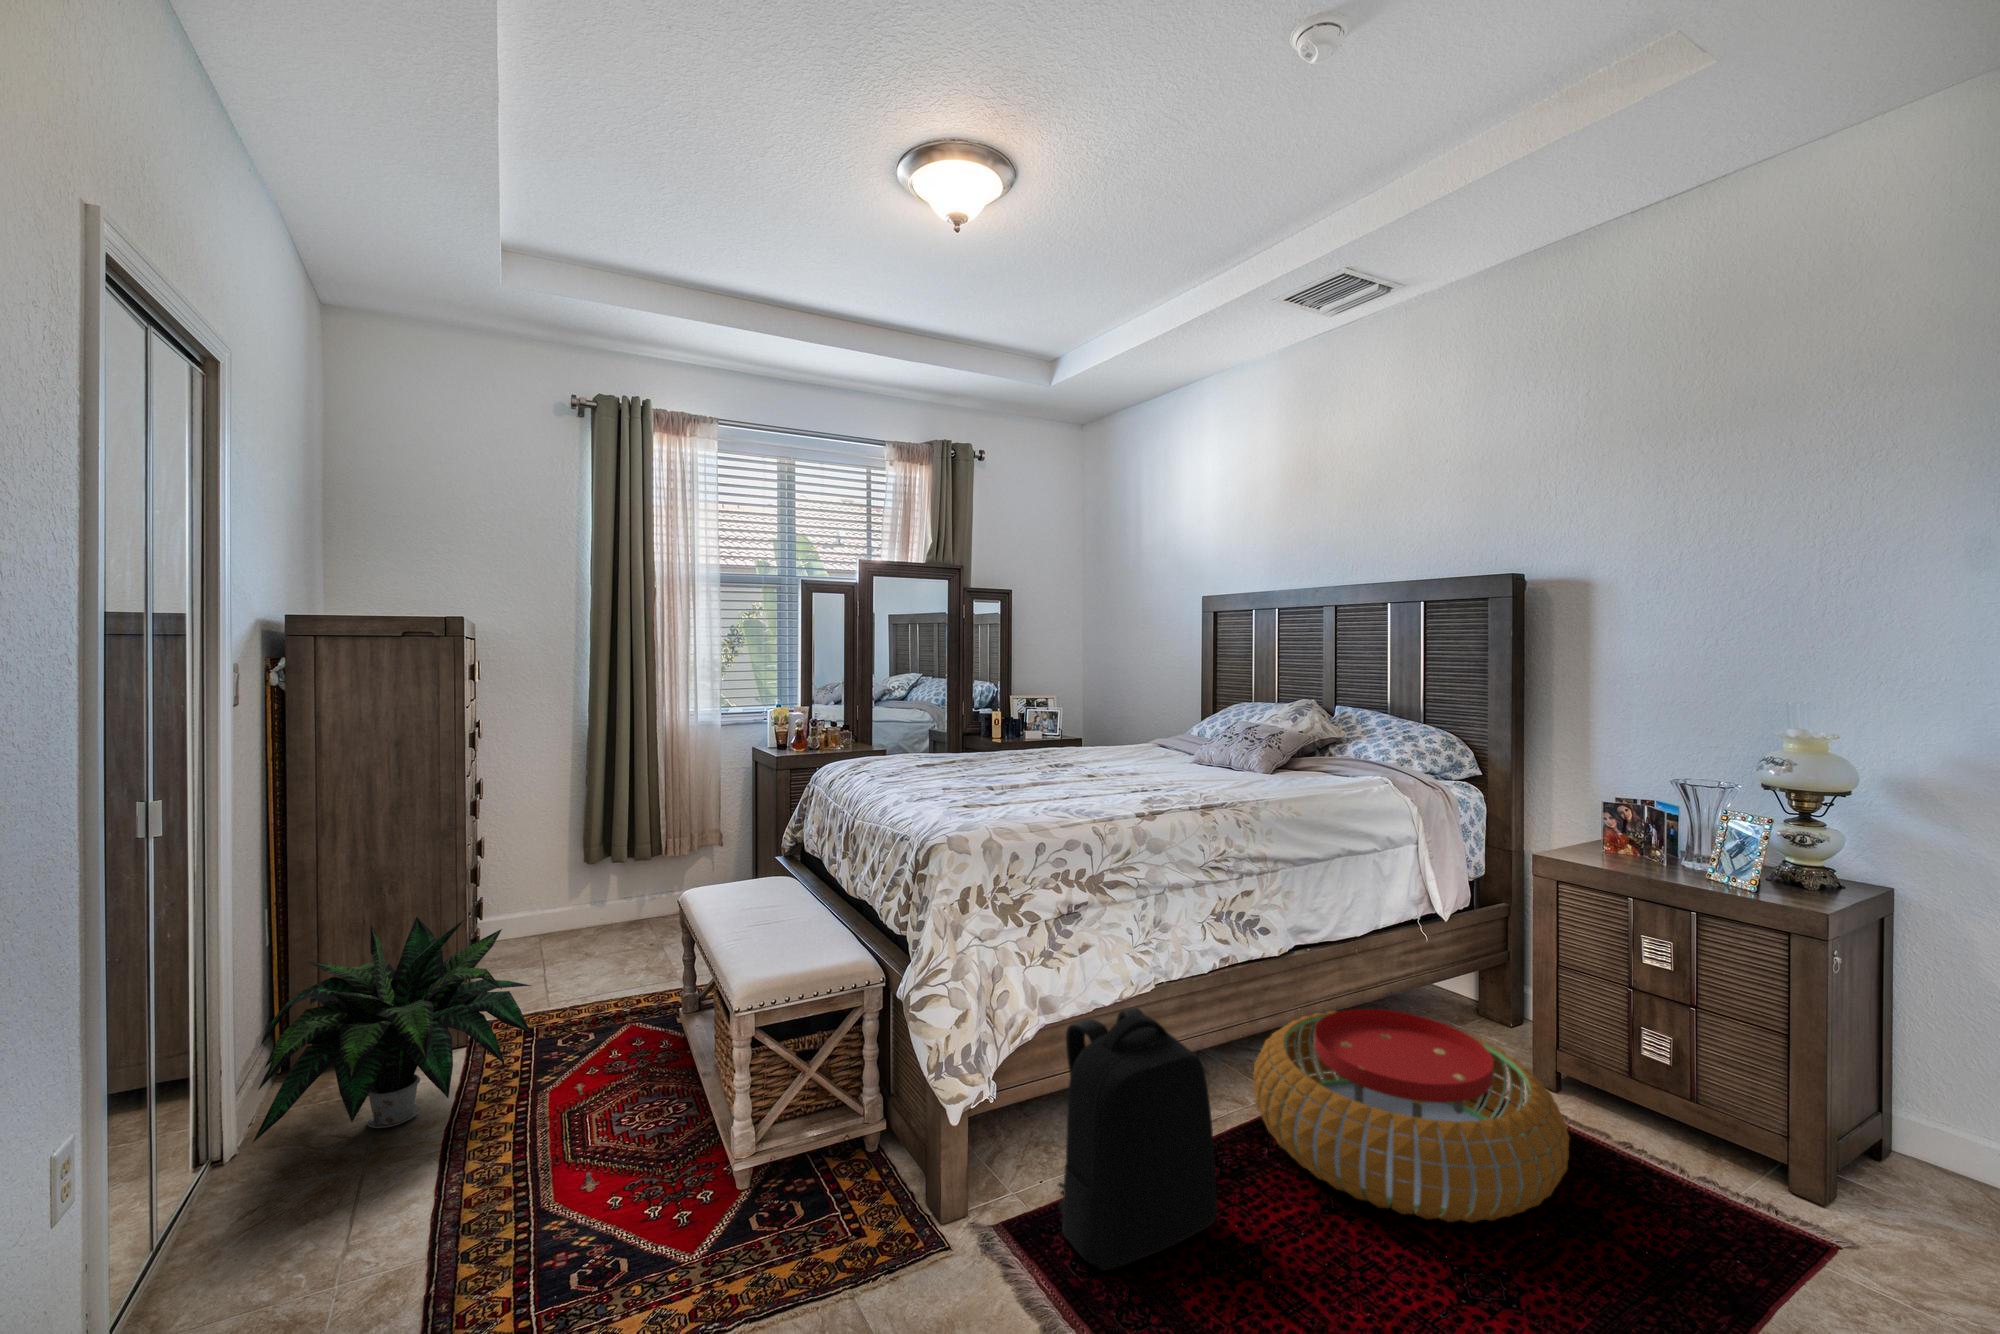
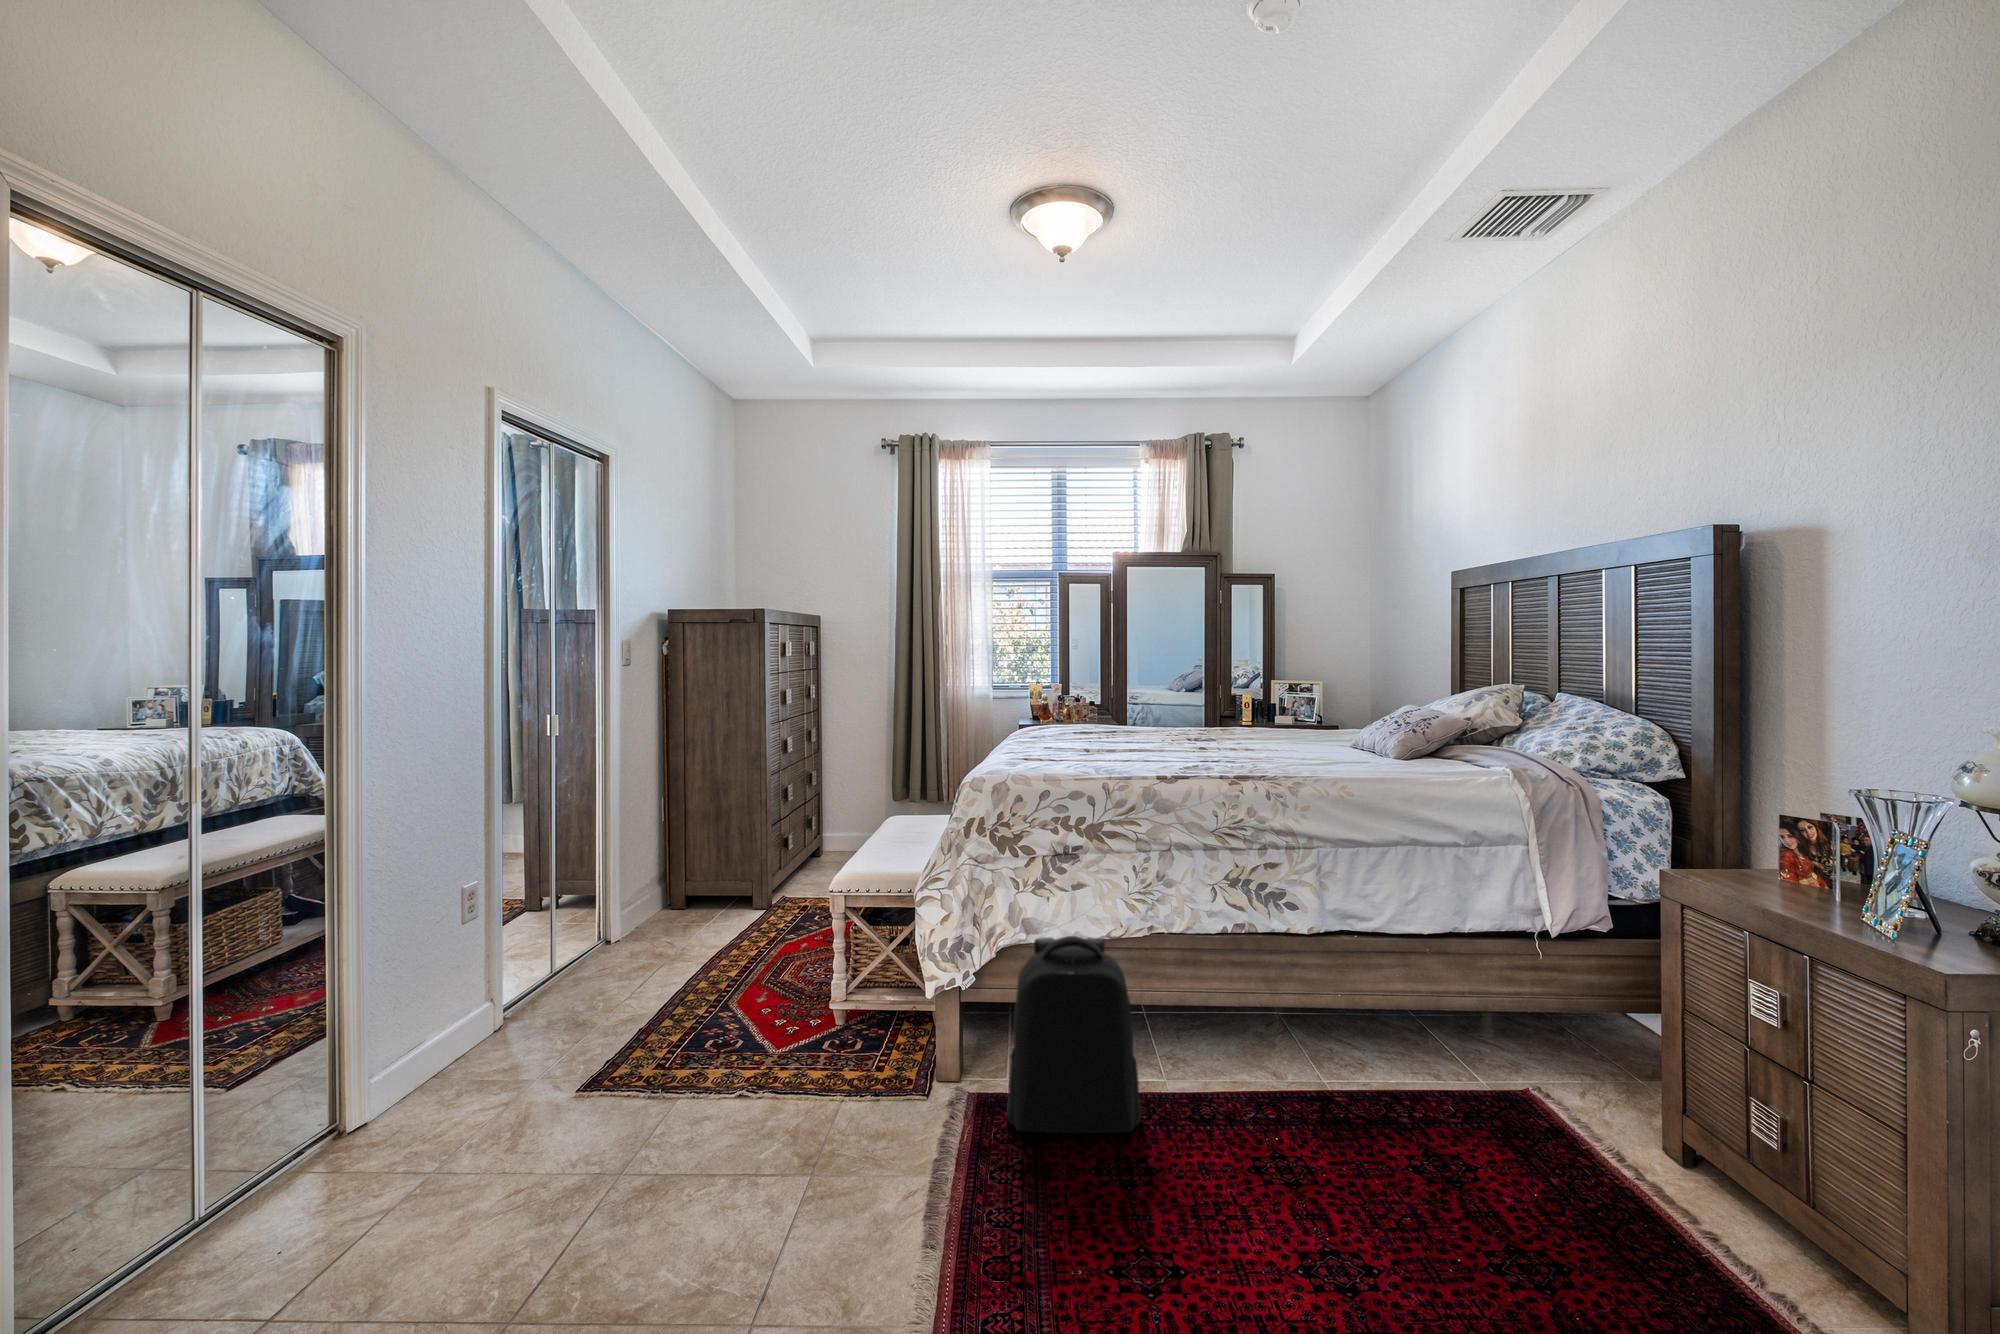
potted plant: present [253,917,530,1142] -> none [606,818,779,952]
pouf: present [1253,1009,1569,1223] -> none [1243,999,1566,1210]

